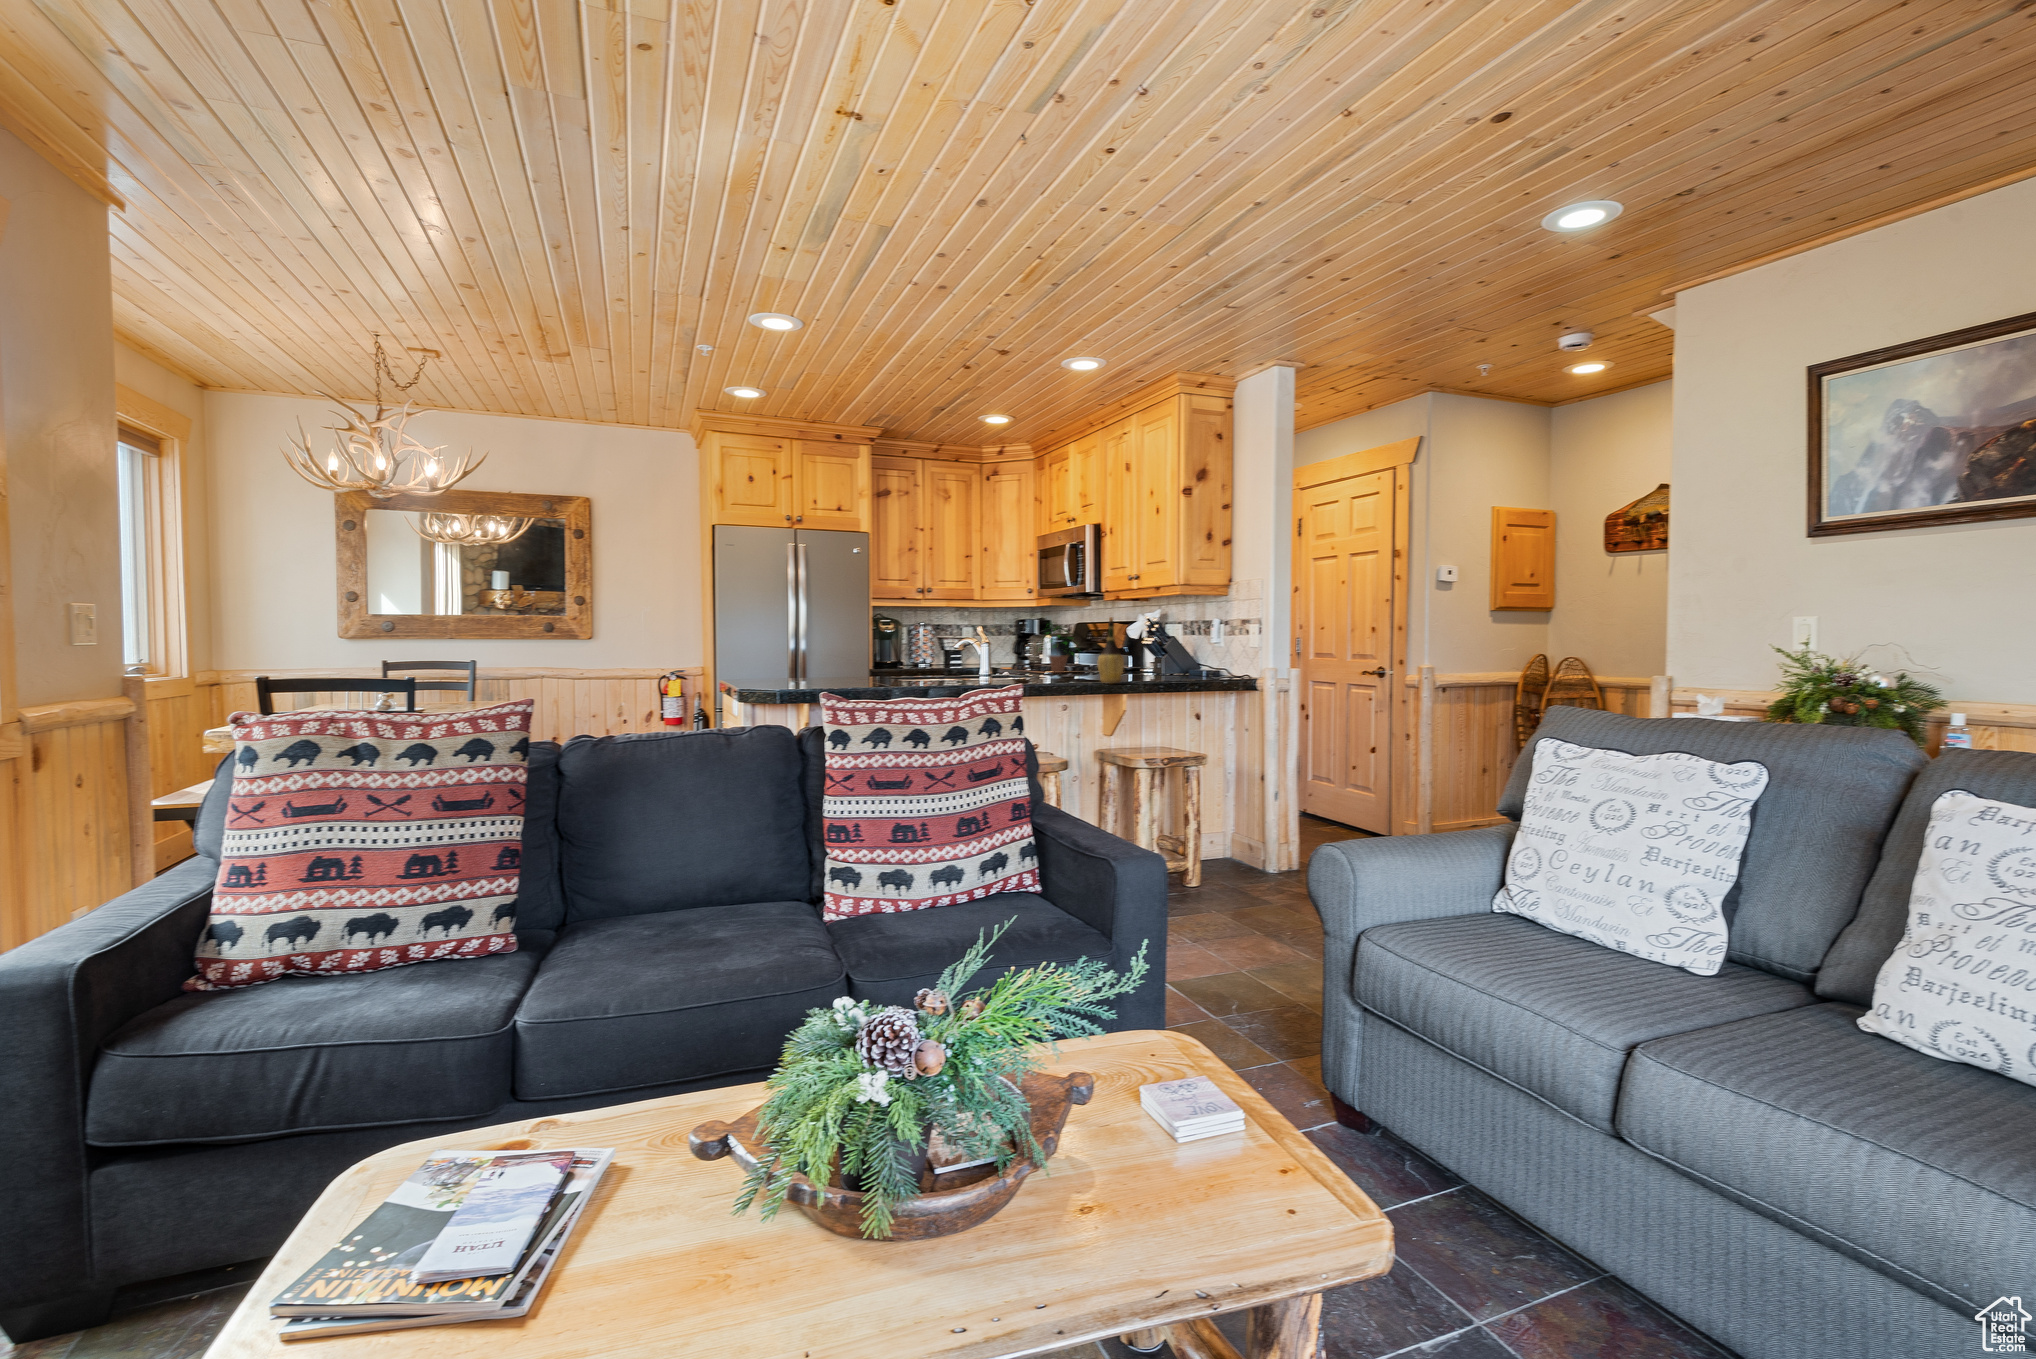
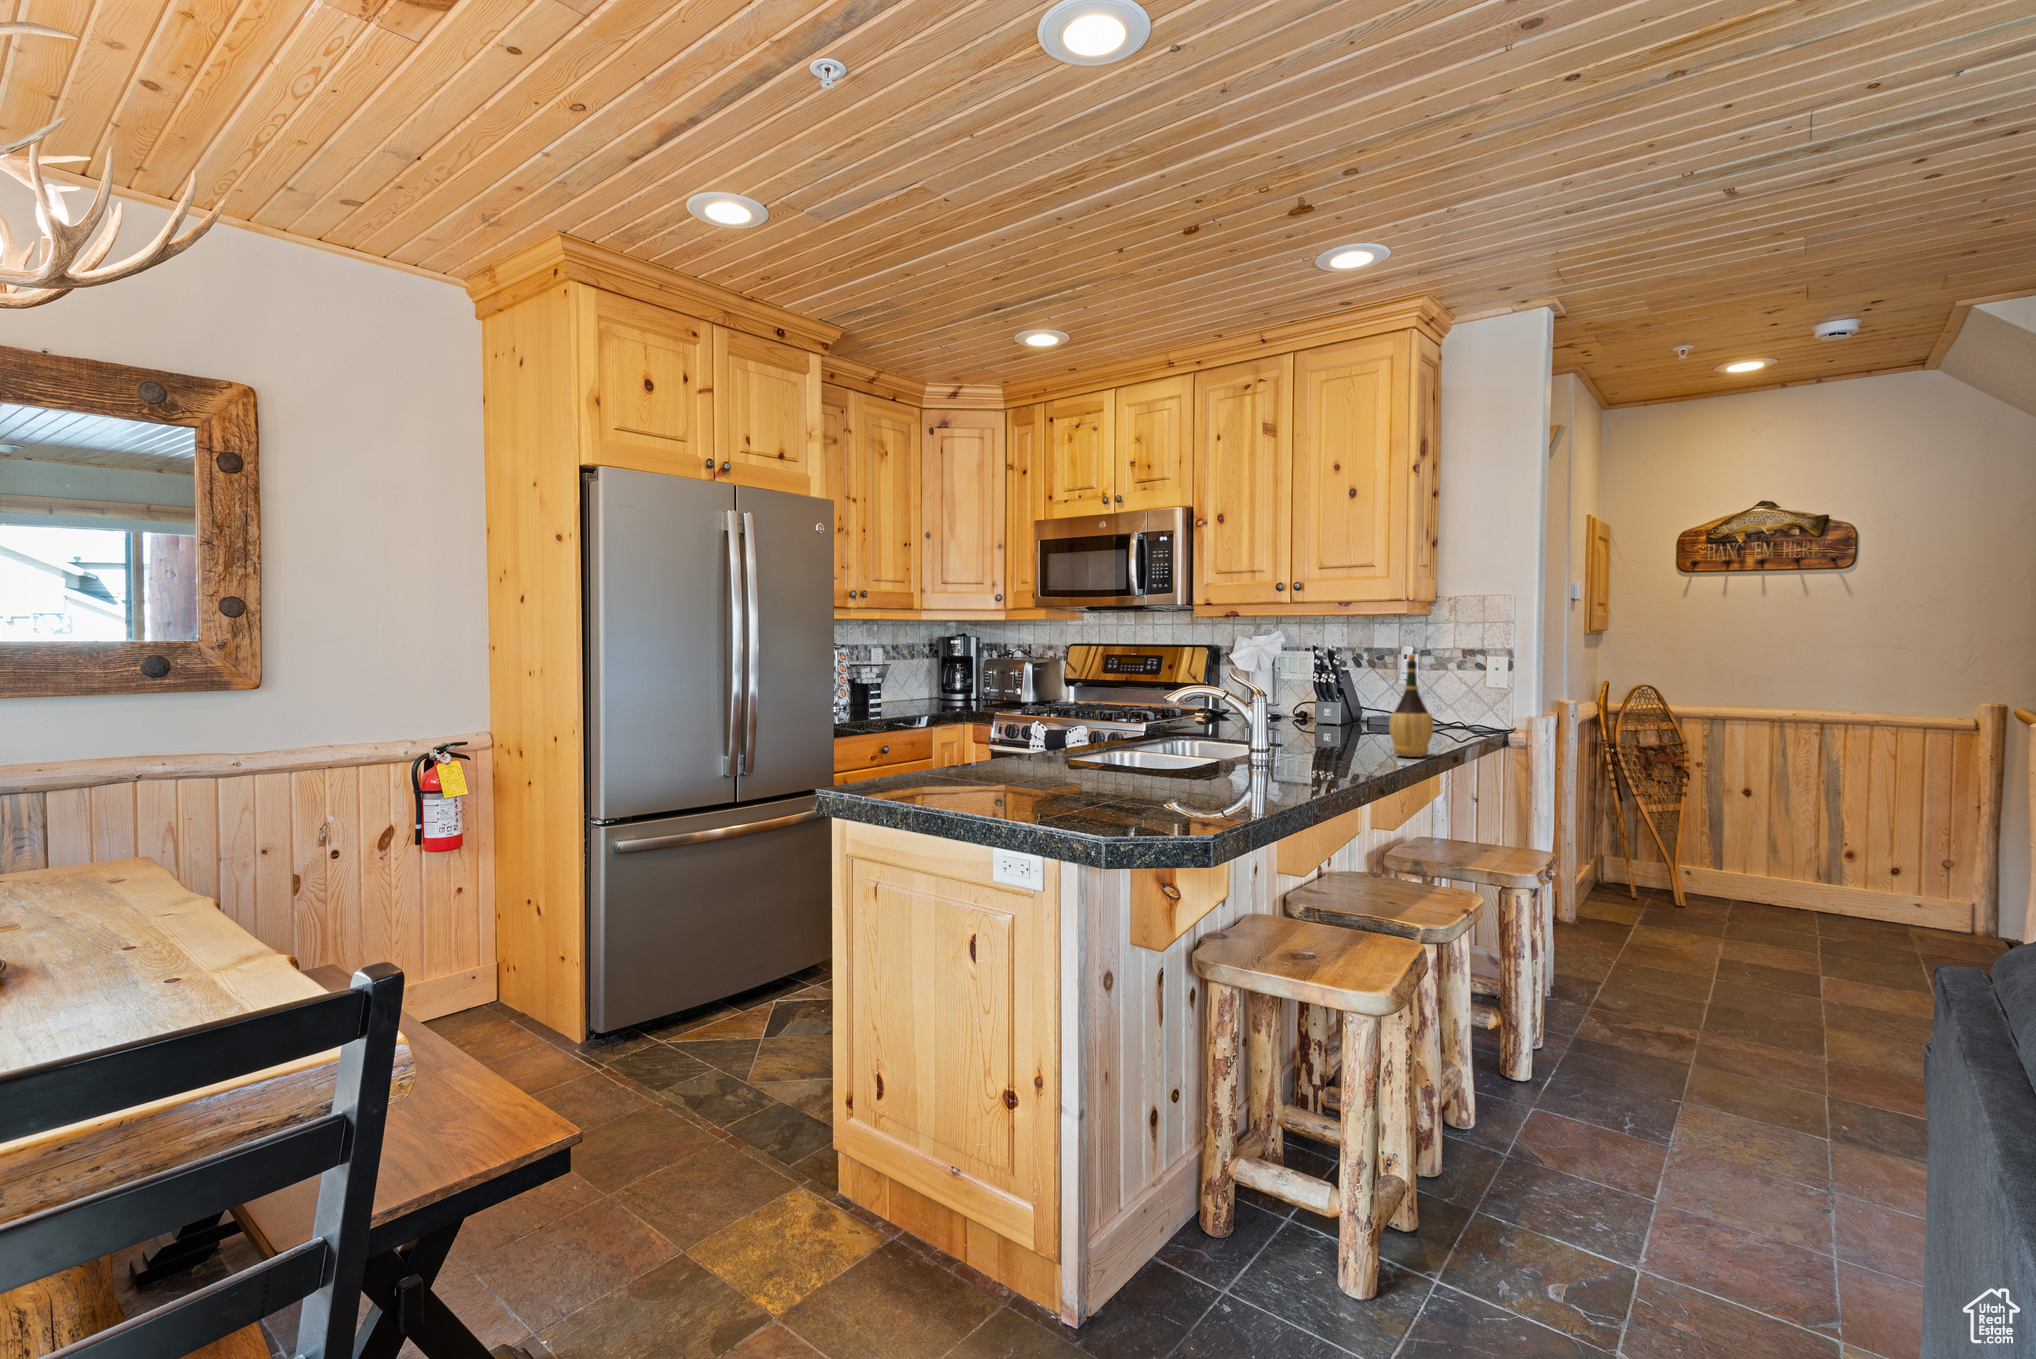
potted plant: present [1048,623,1076,673] -> none [1038,645,1115,719]

